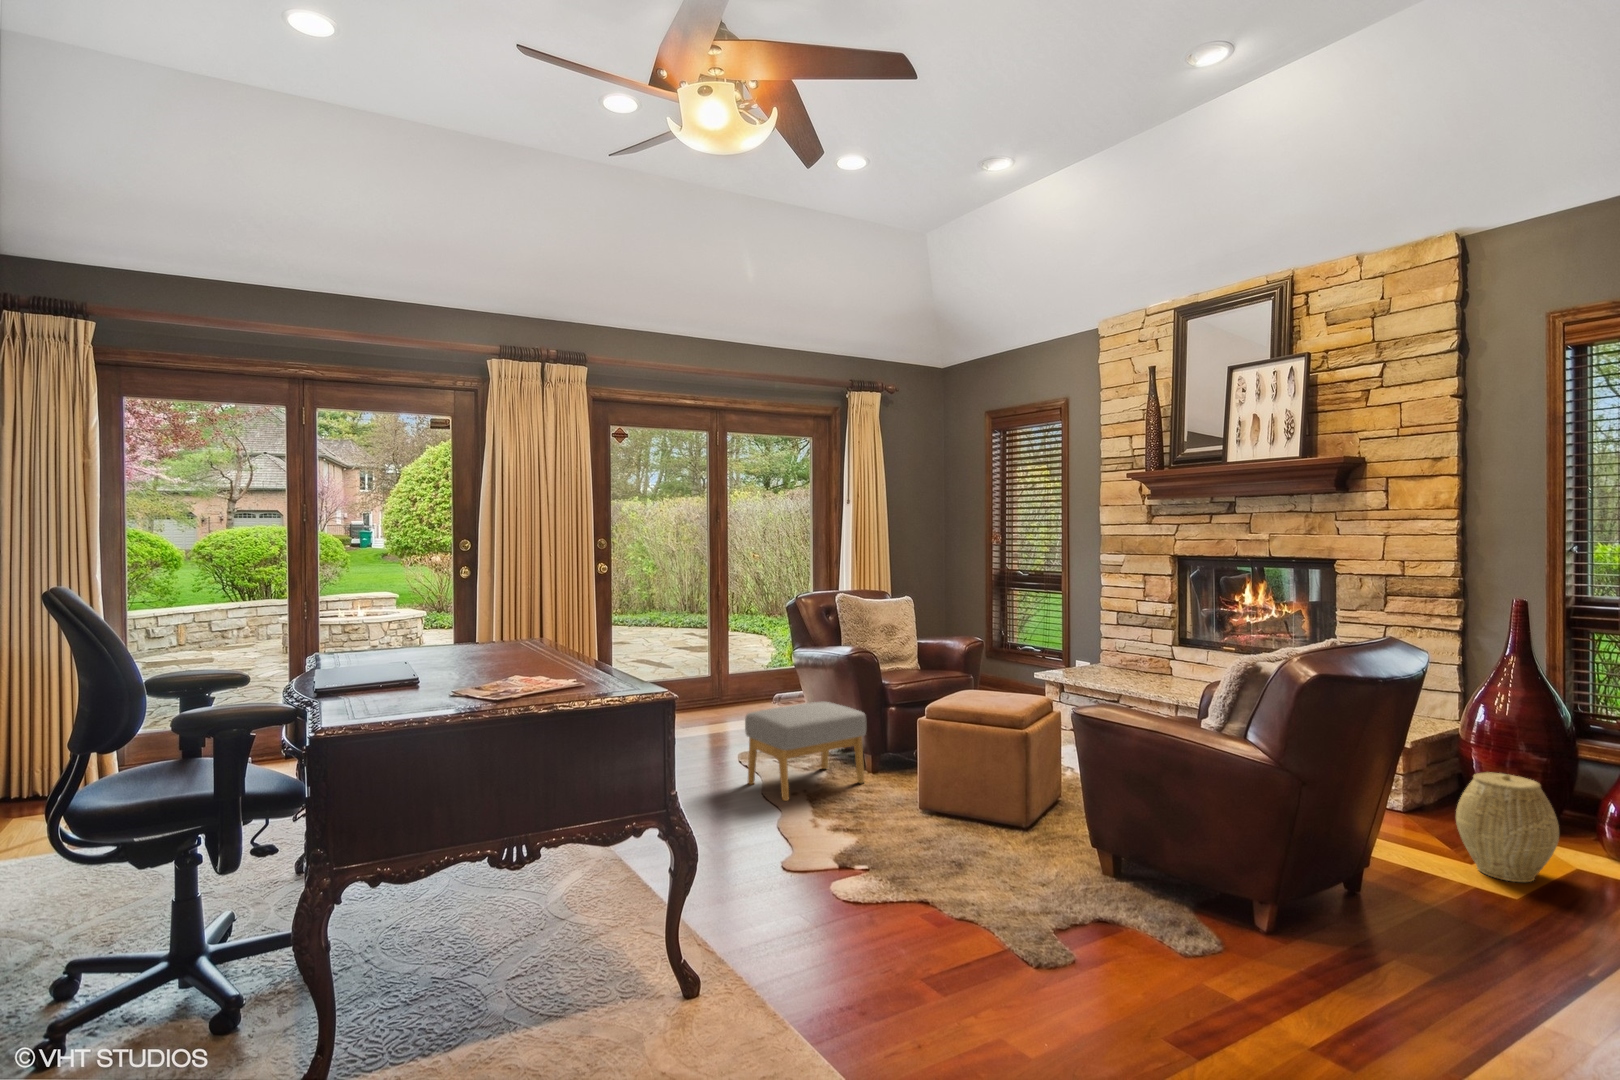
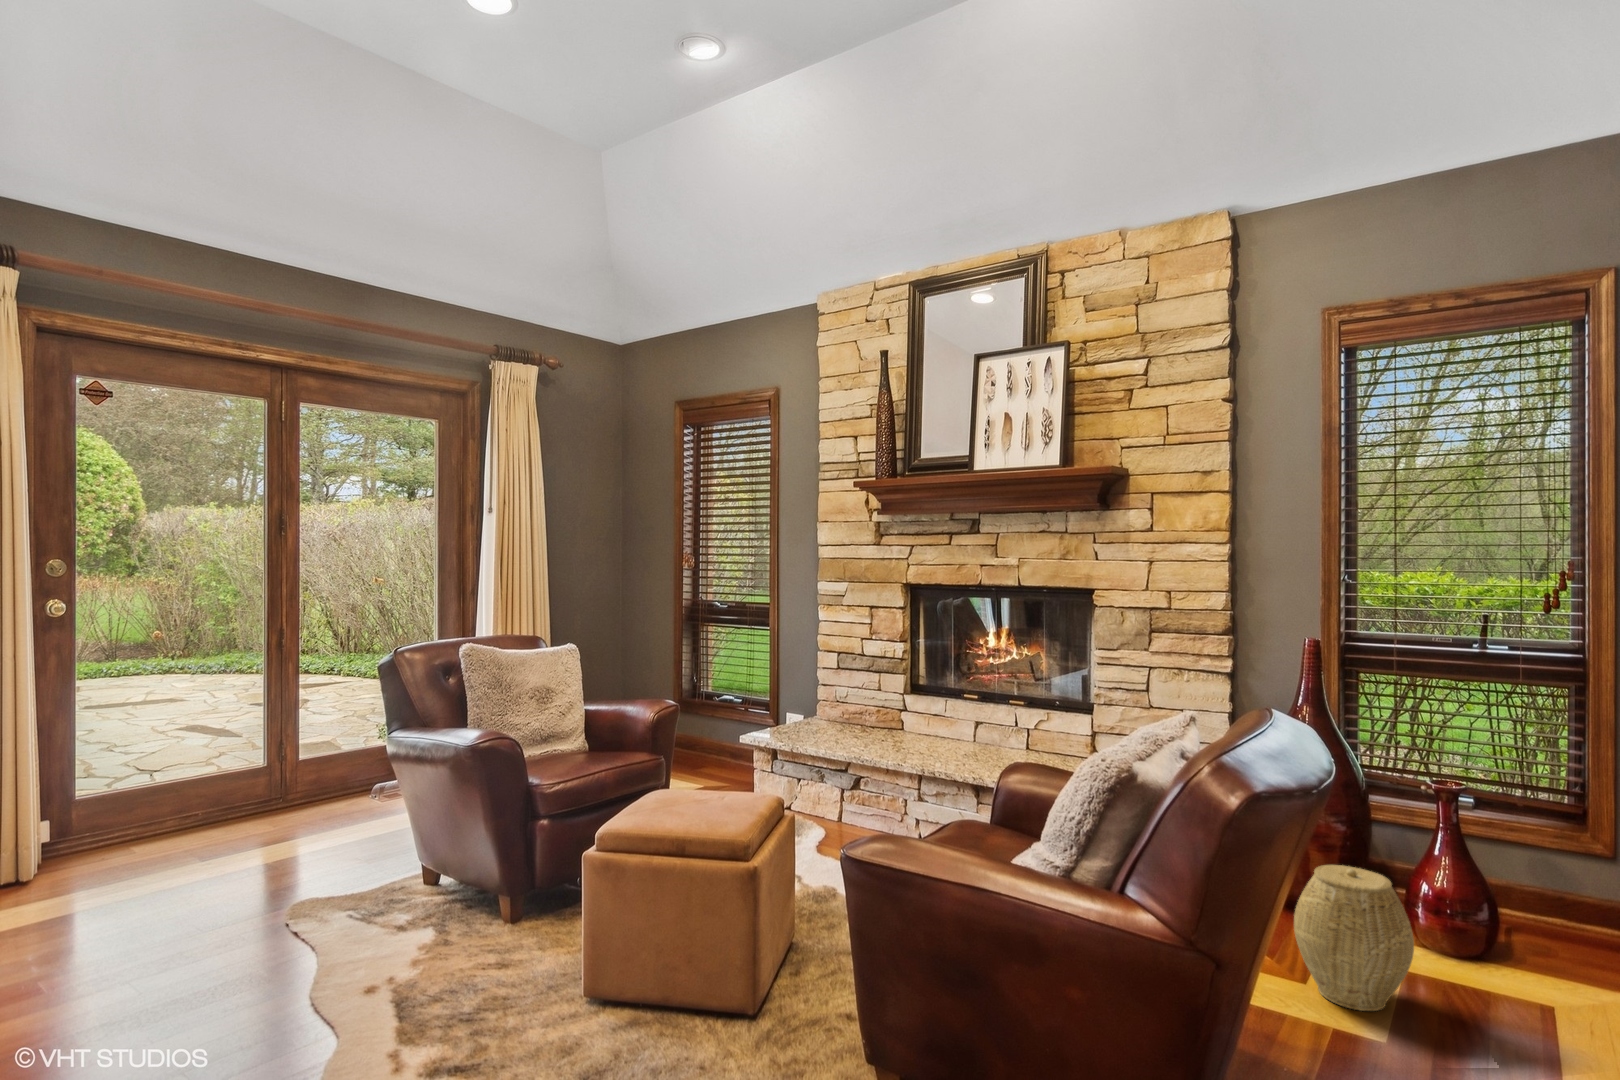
footstool: present [745,702,866,801] -> none [281,820,501,1016]

